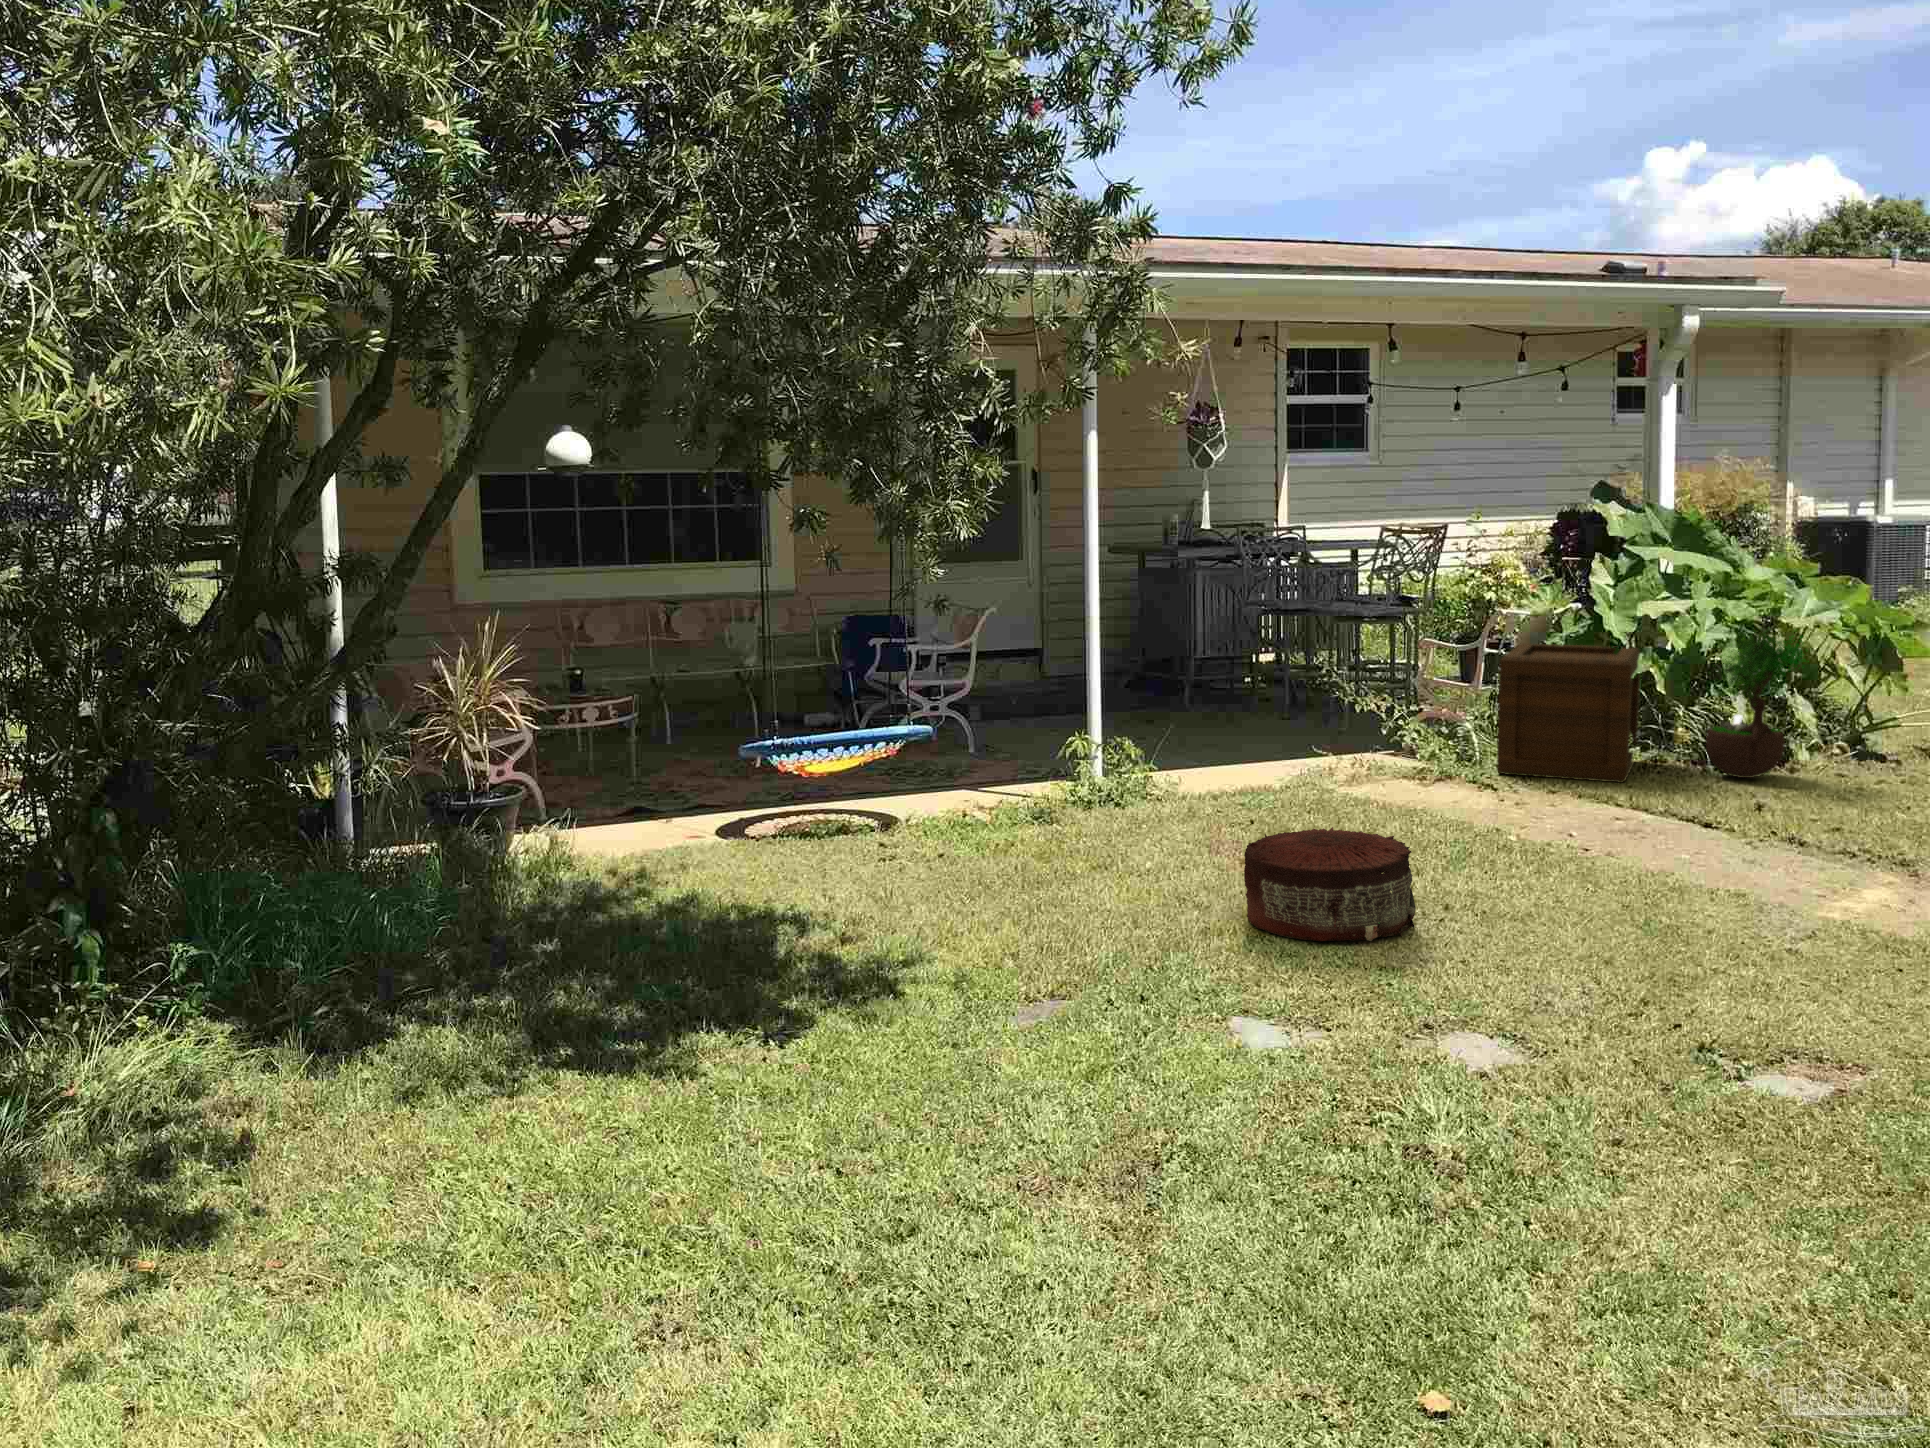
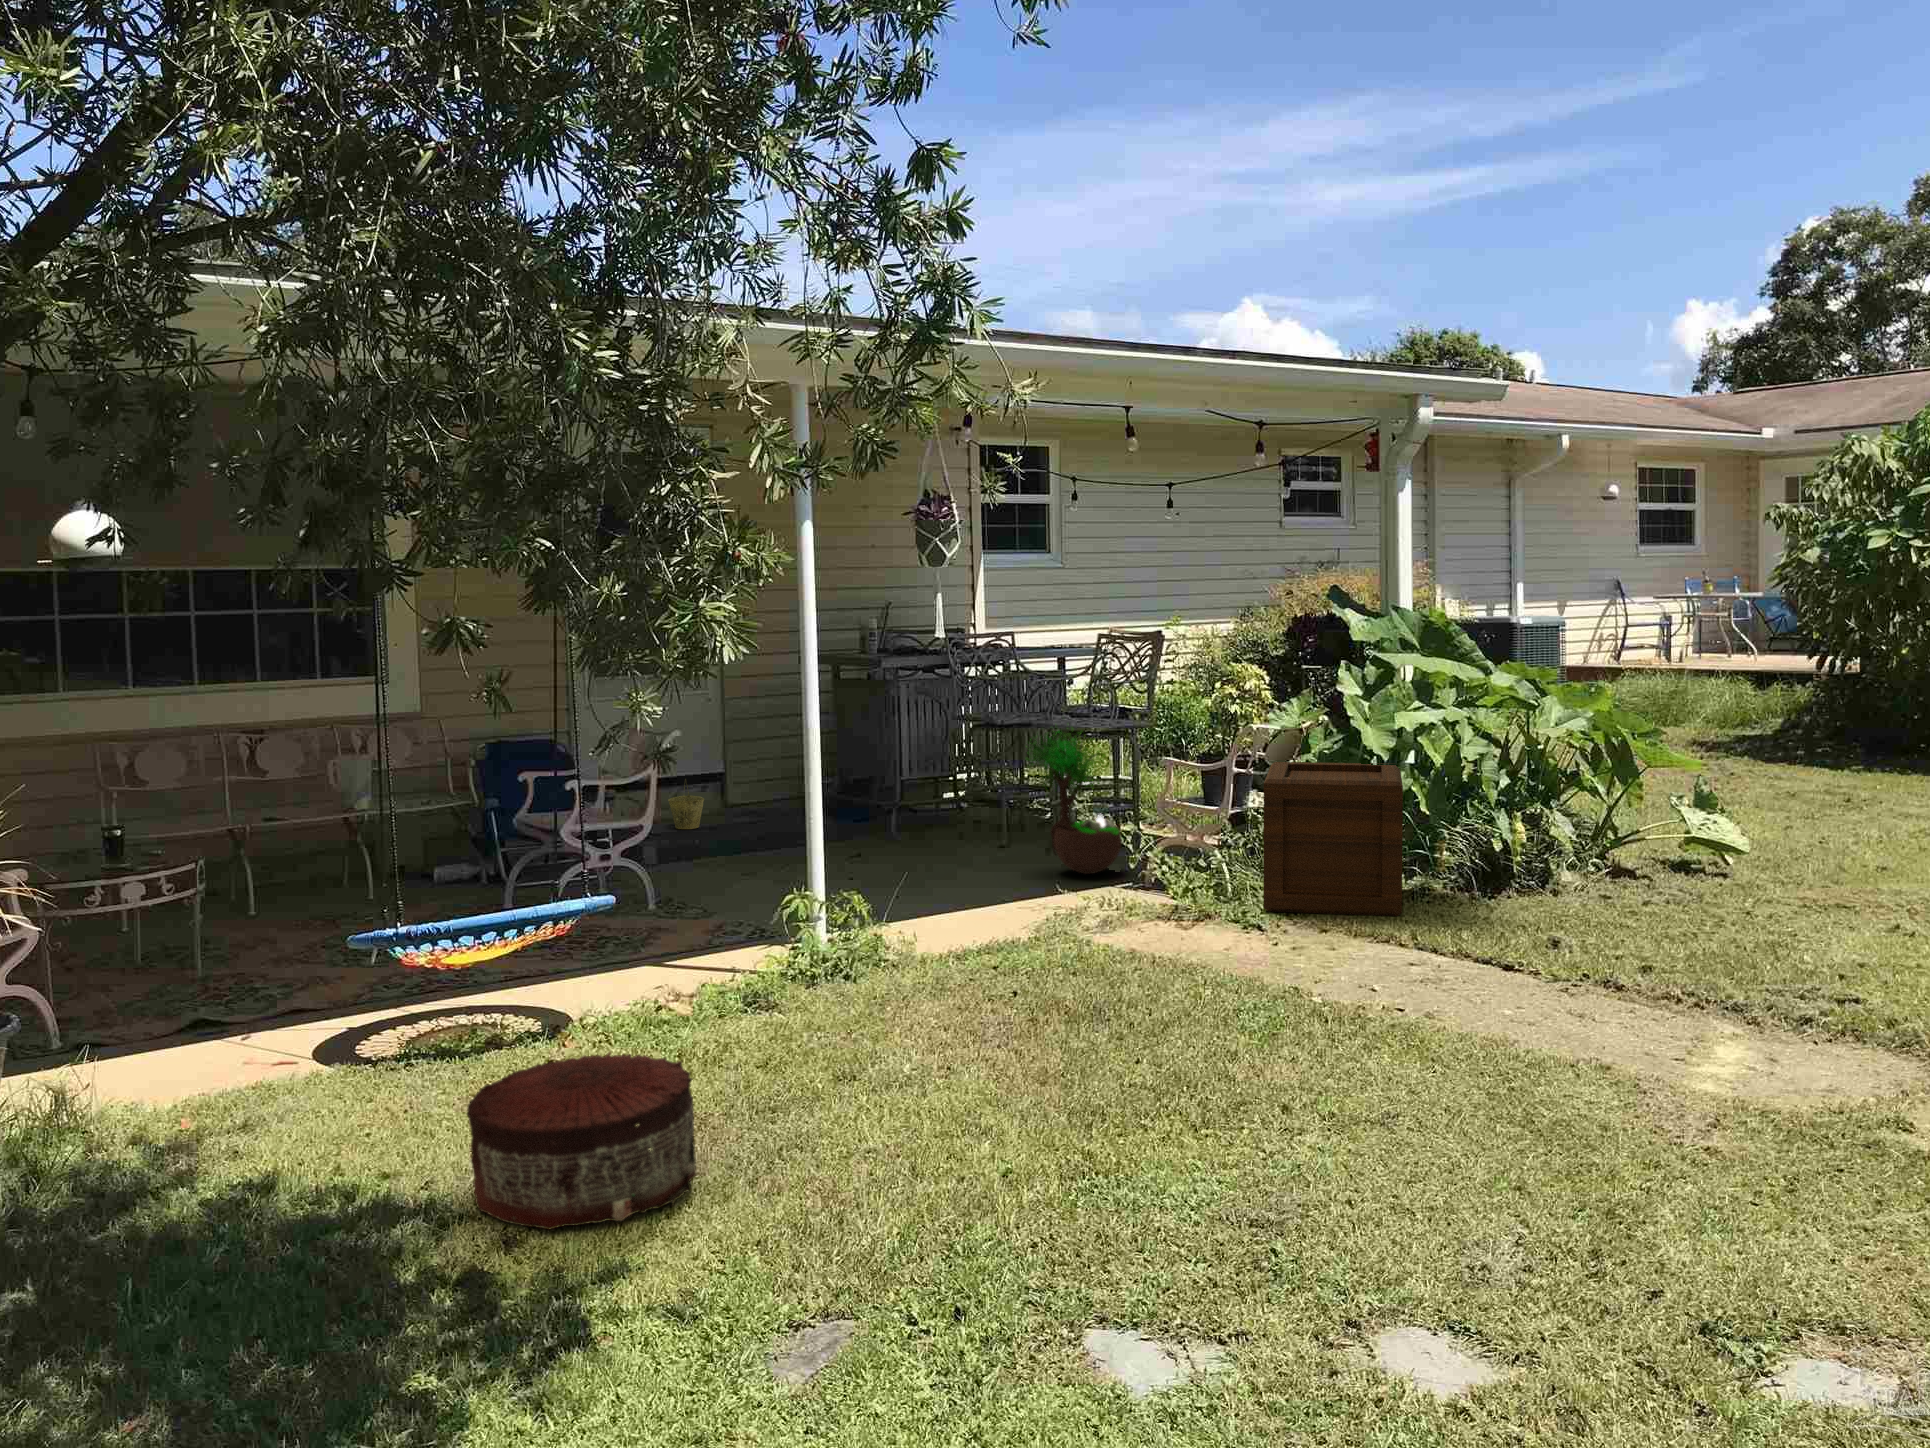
potted tree: present [1706,627,1805,778] -> present [1026,726,1122,874]
bucket: none [992,651,1023,694] -> present [668,779,704,829]
pouf: present [1244,827,1416,941] -> present [467,1052,696,1229]

